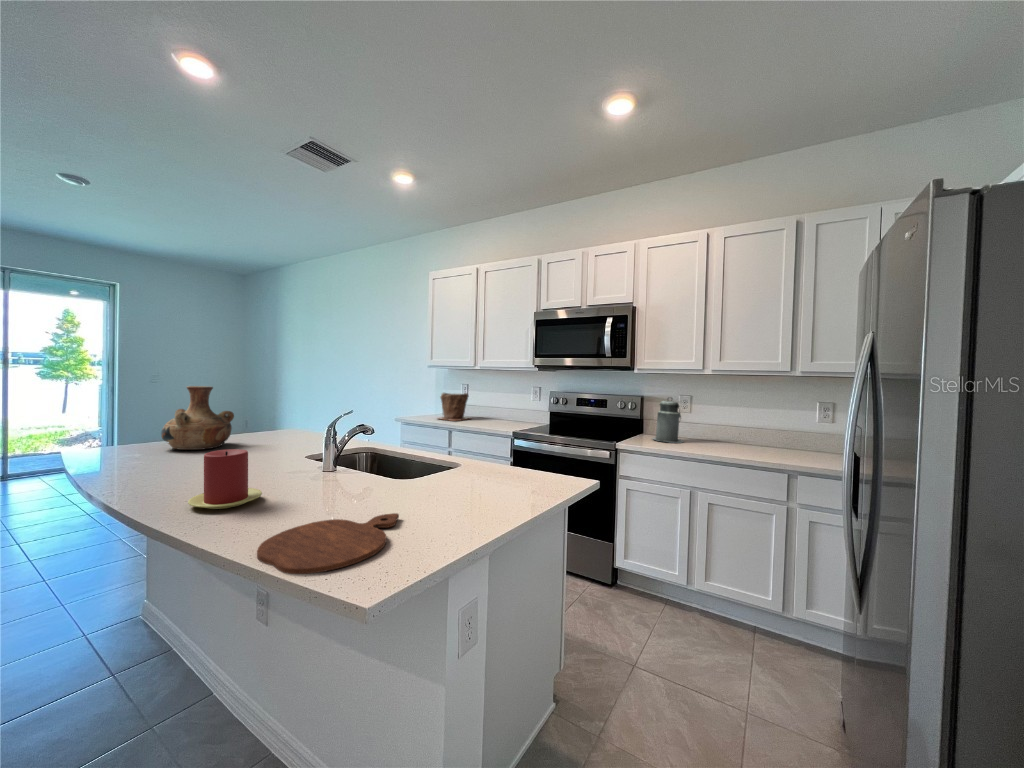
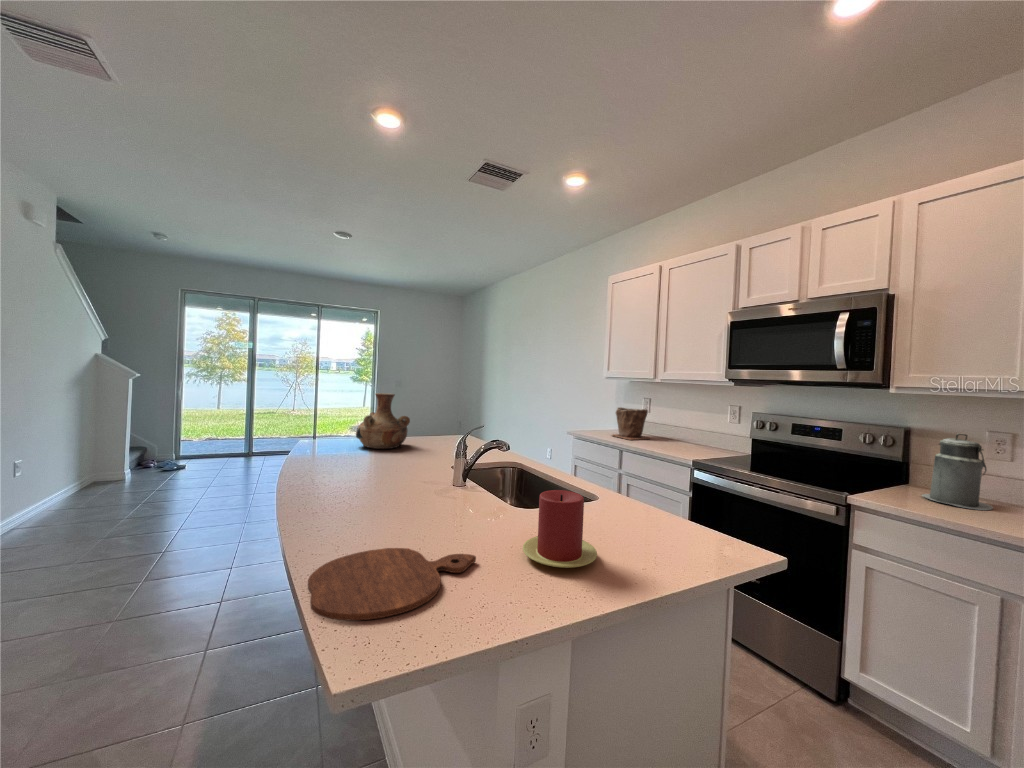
candle: present [188,449,262,509] -> present [523,490,597,568]

